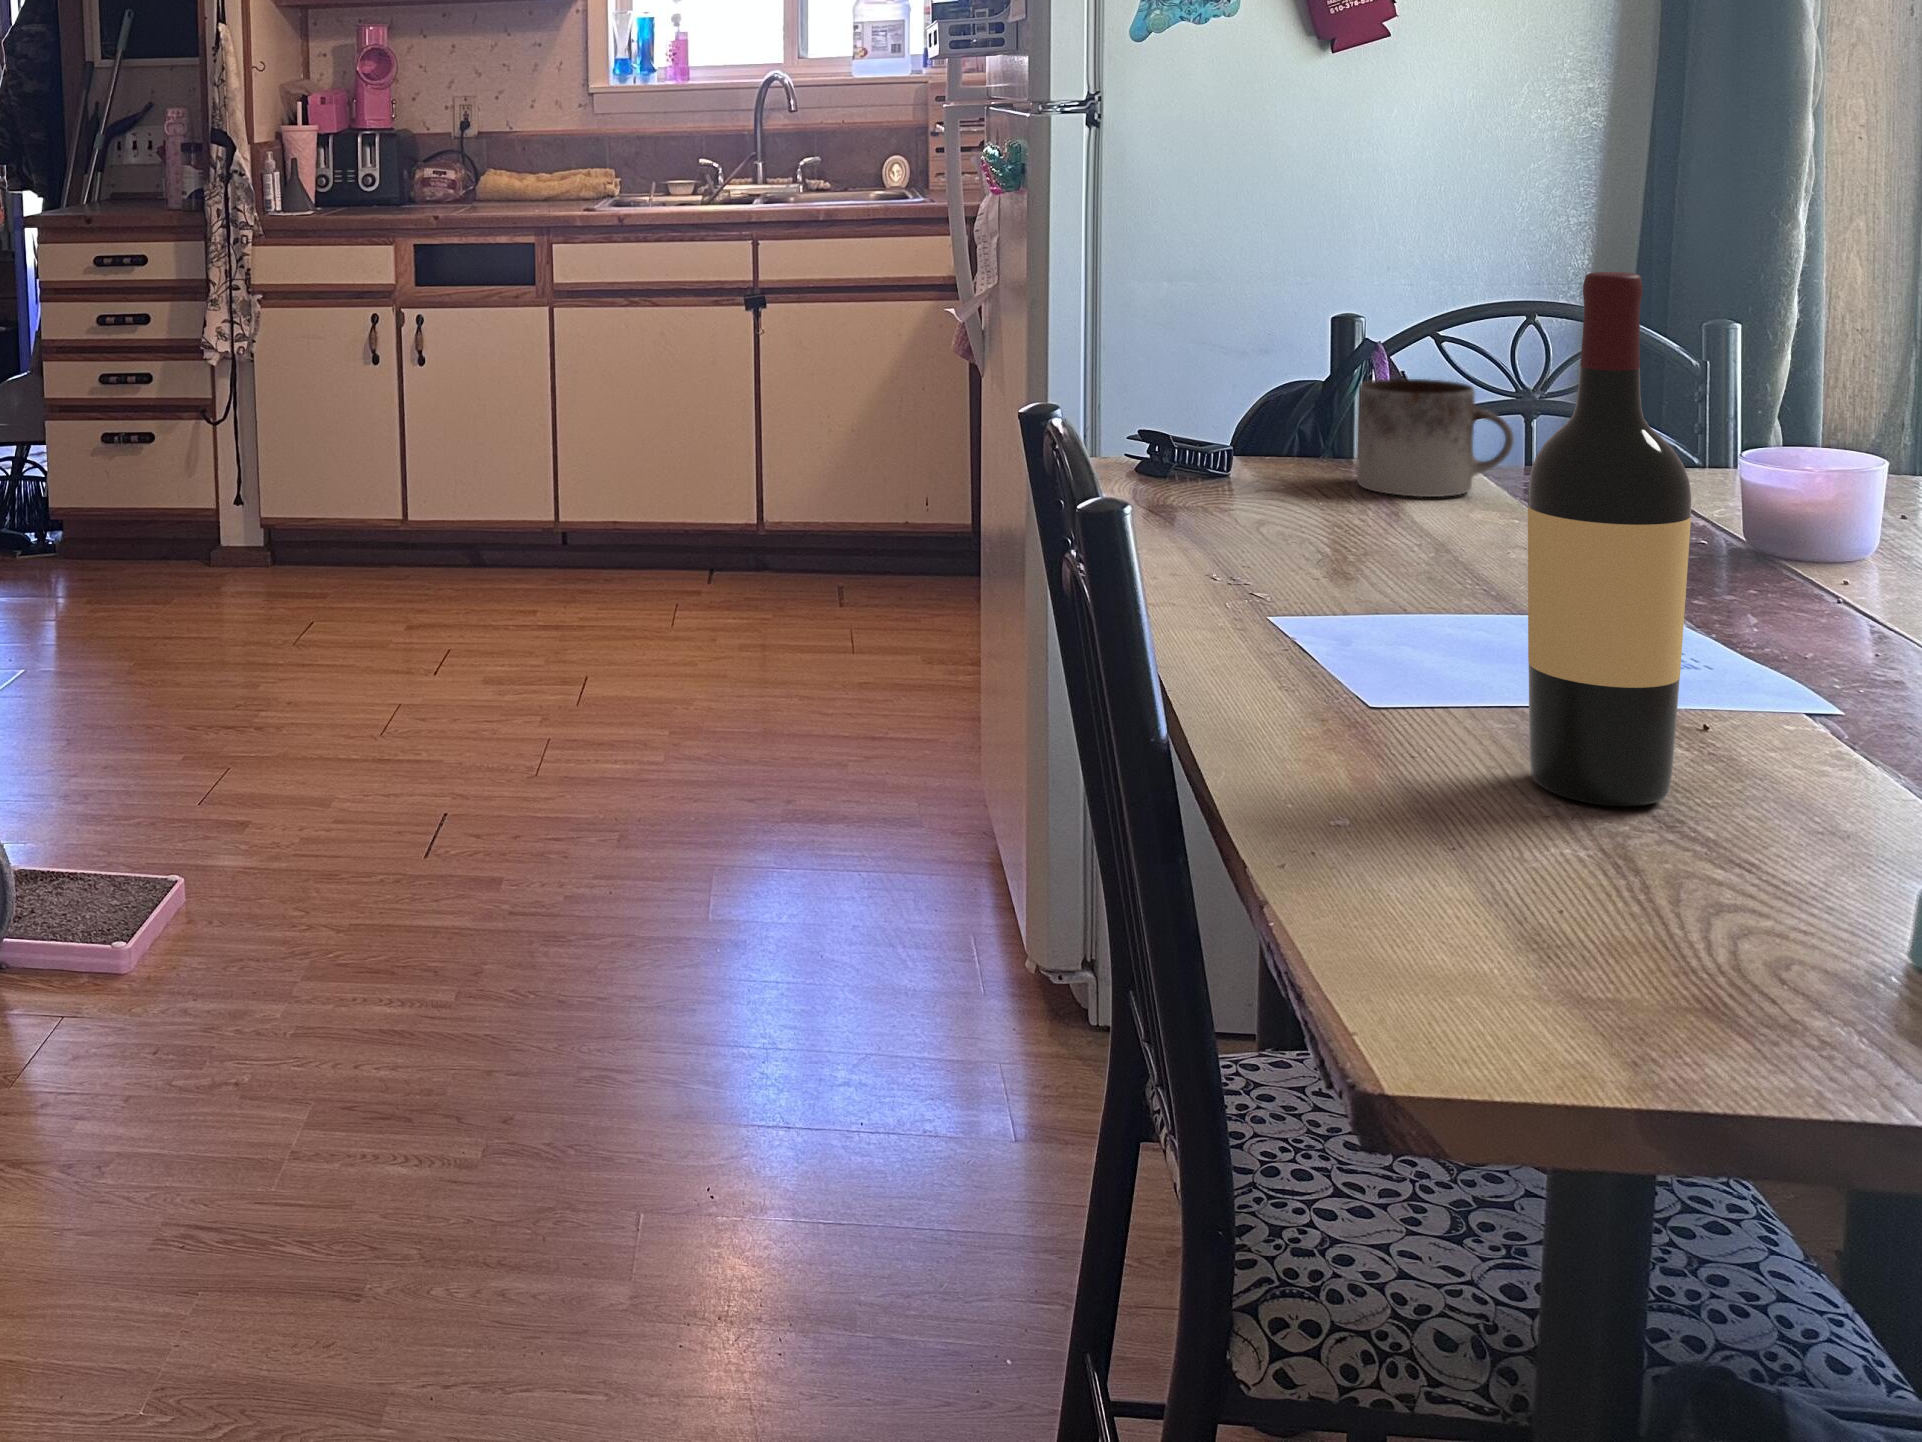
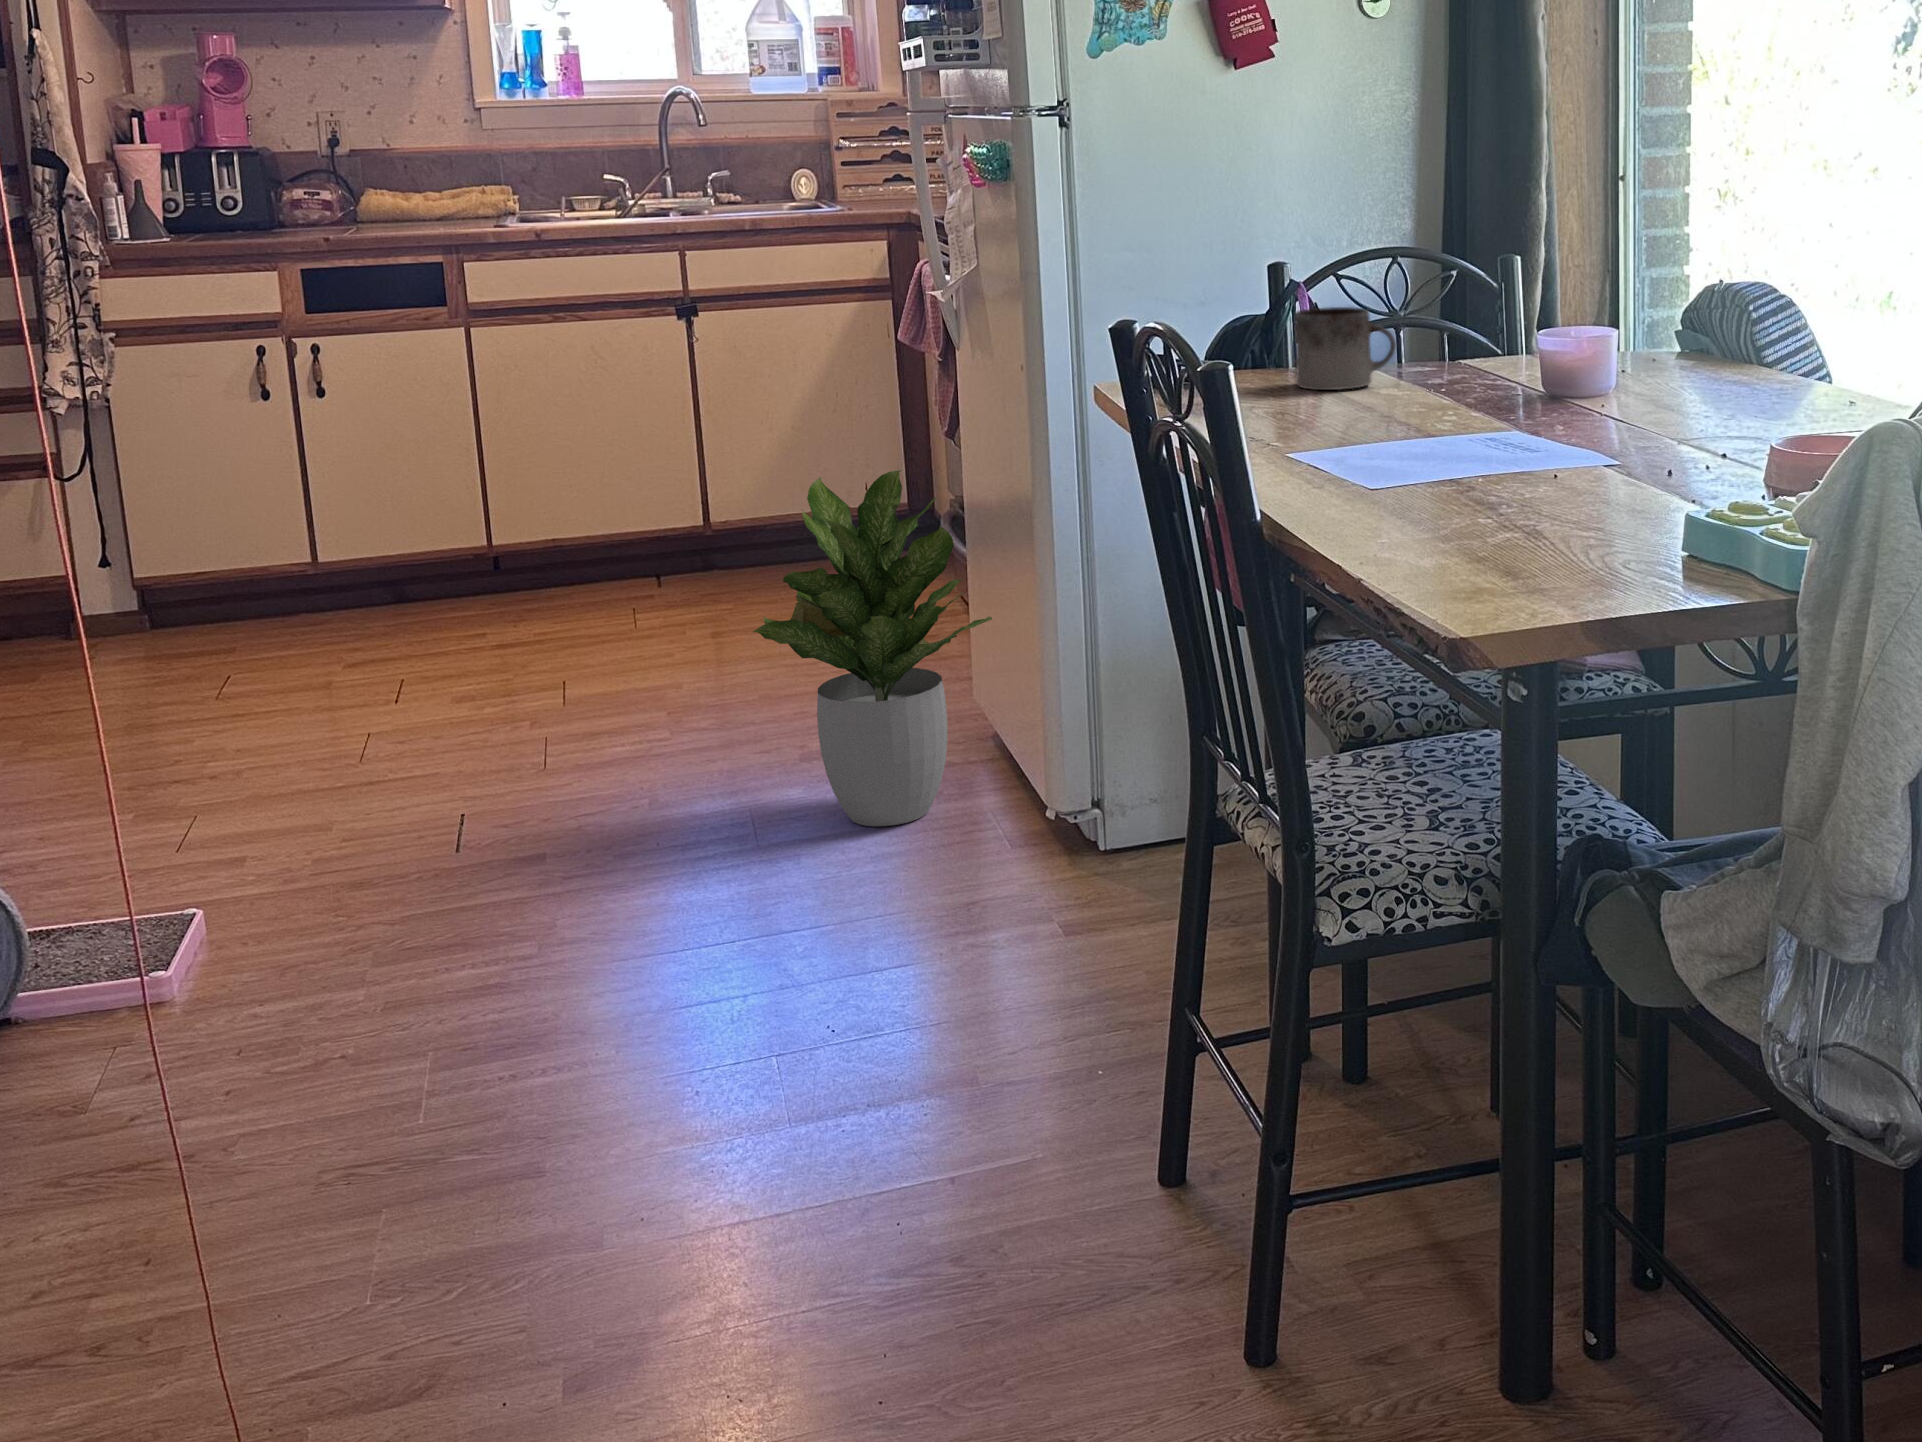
wine bottle: present [1528,272,1691,806] -> none [1457,198,1541,521]
potted plant: none [703,509,977,921] -> present [753,470,992,826]

